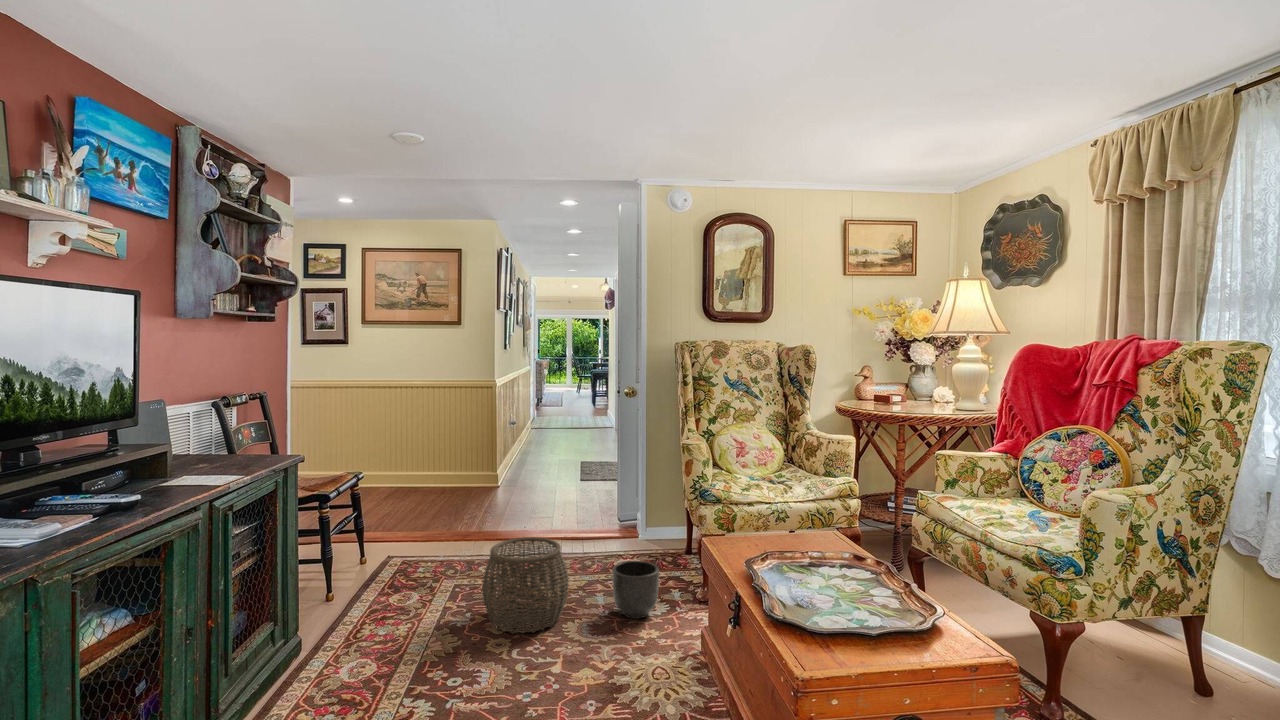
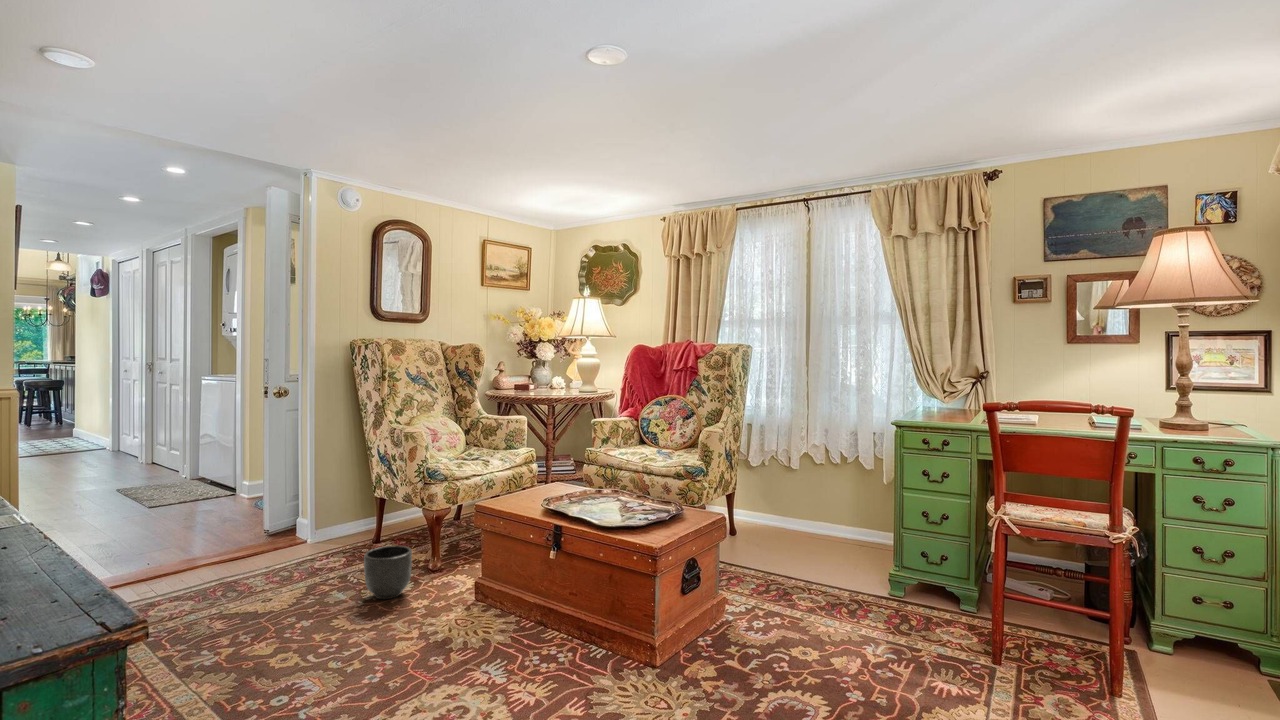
woven basket: present [482,537,569,633] -> none [226,543,332,648]

